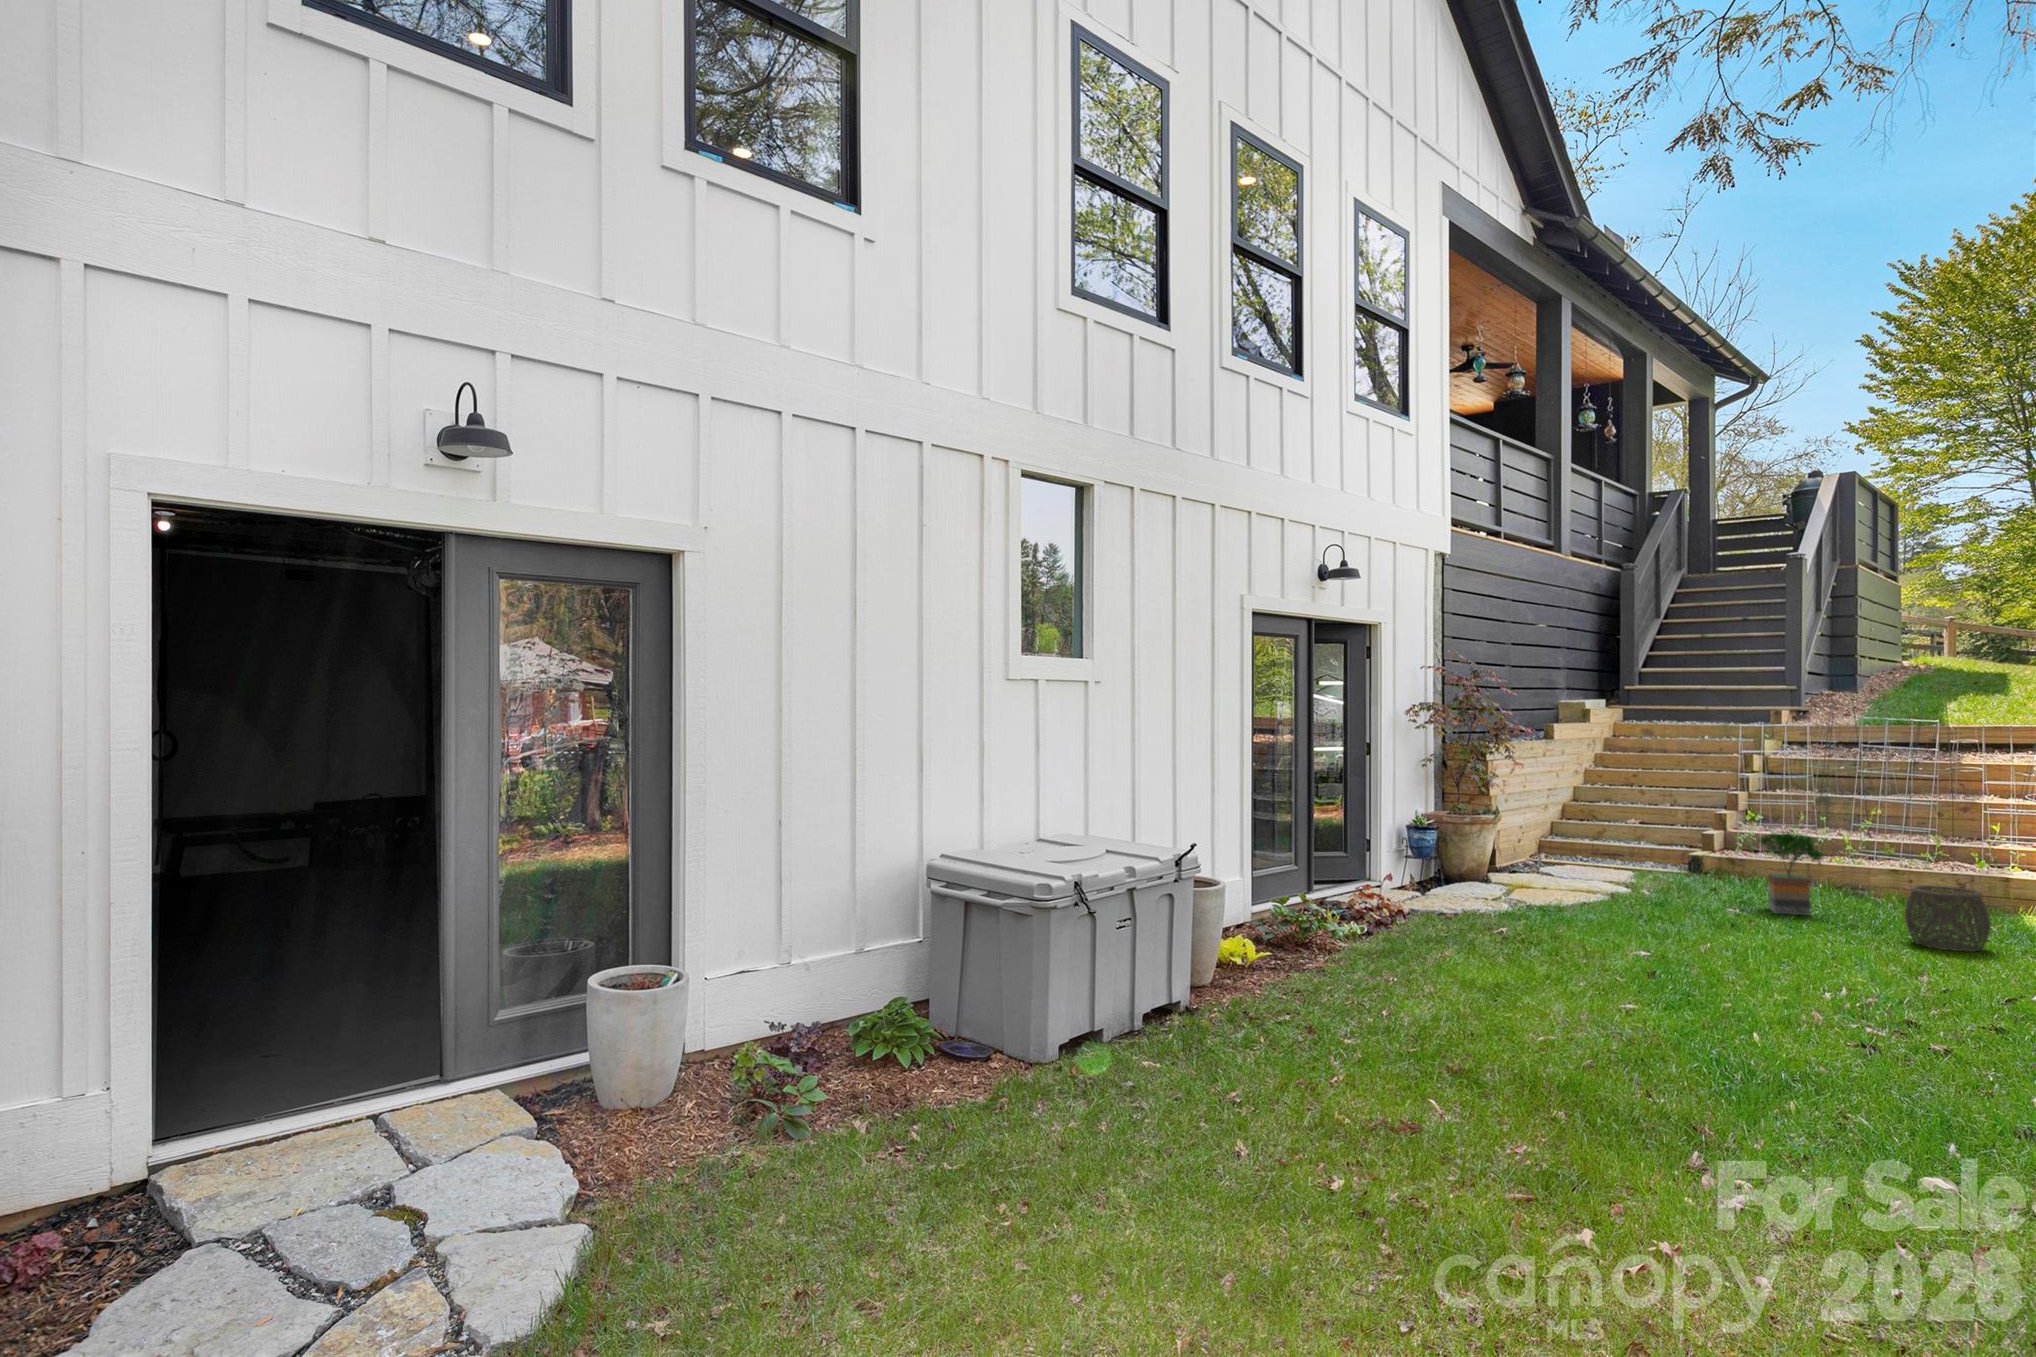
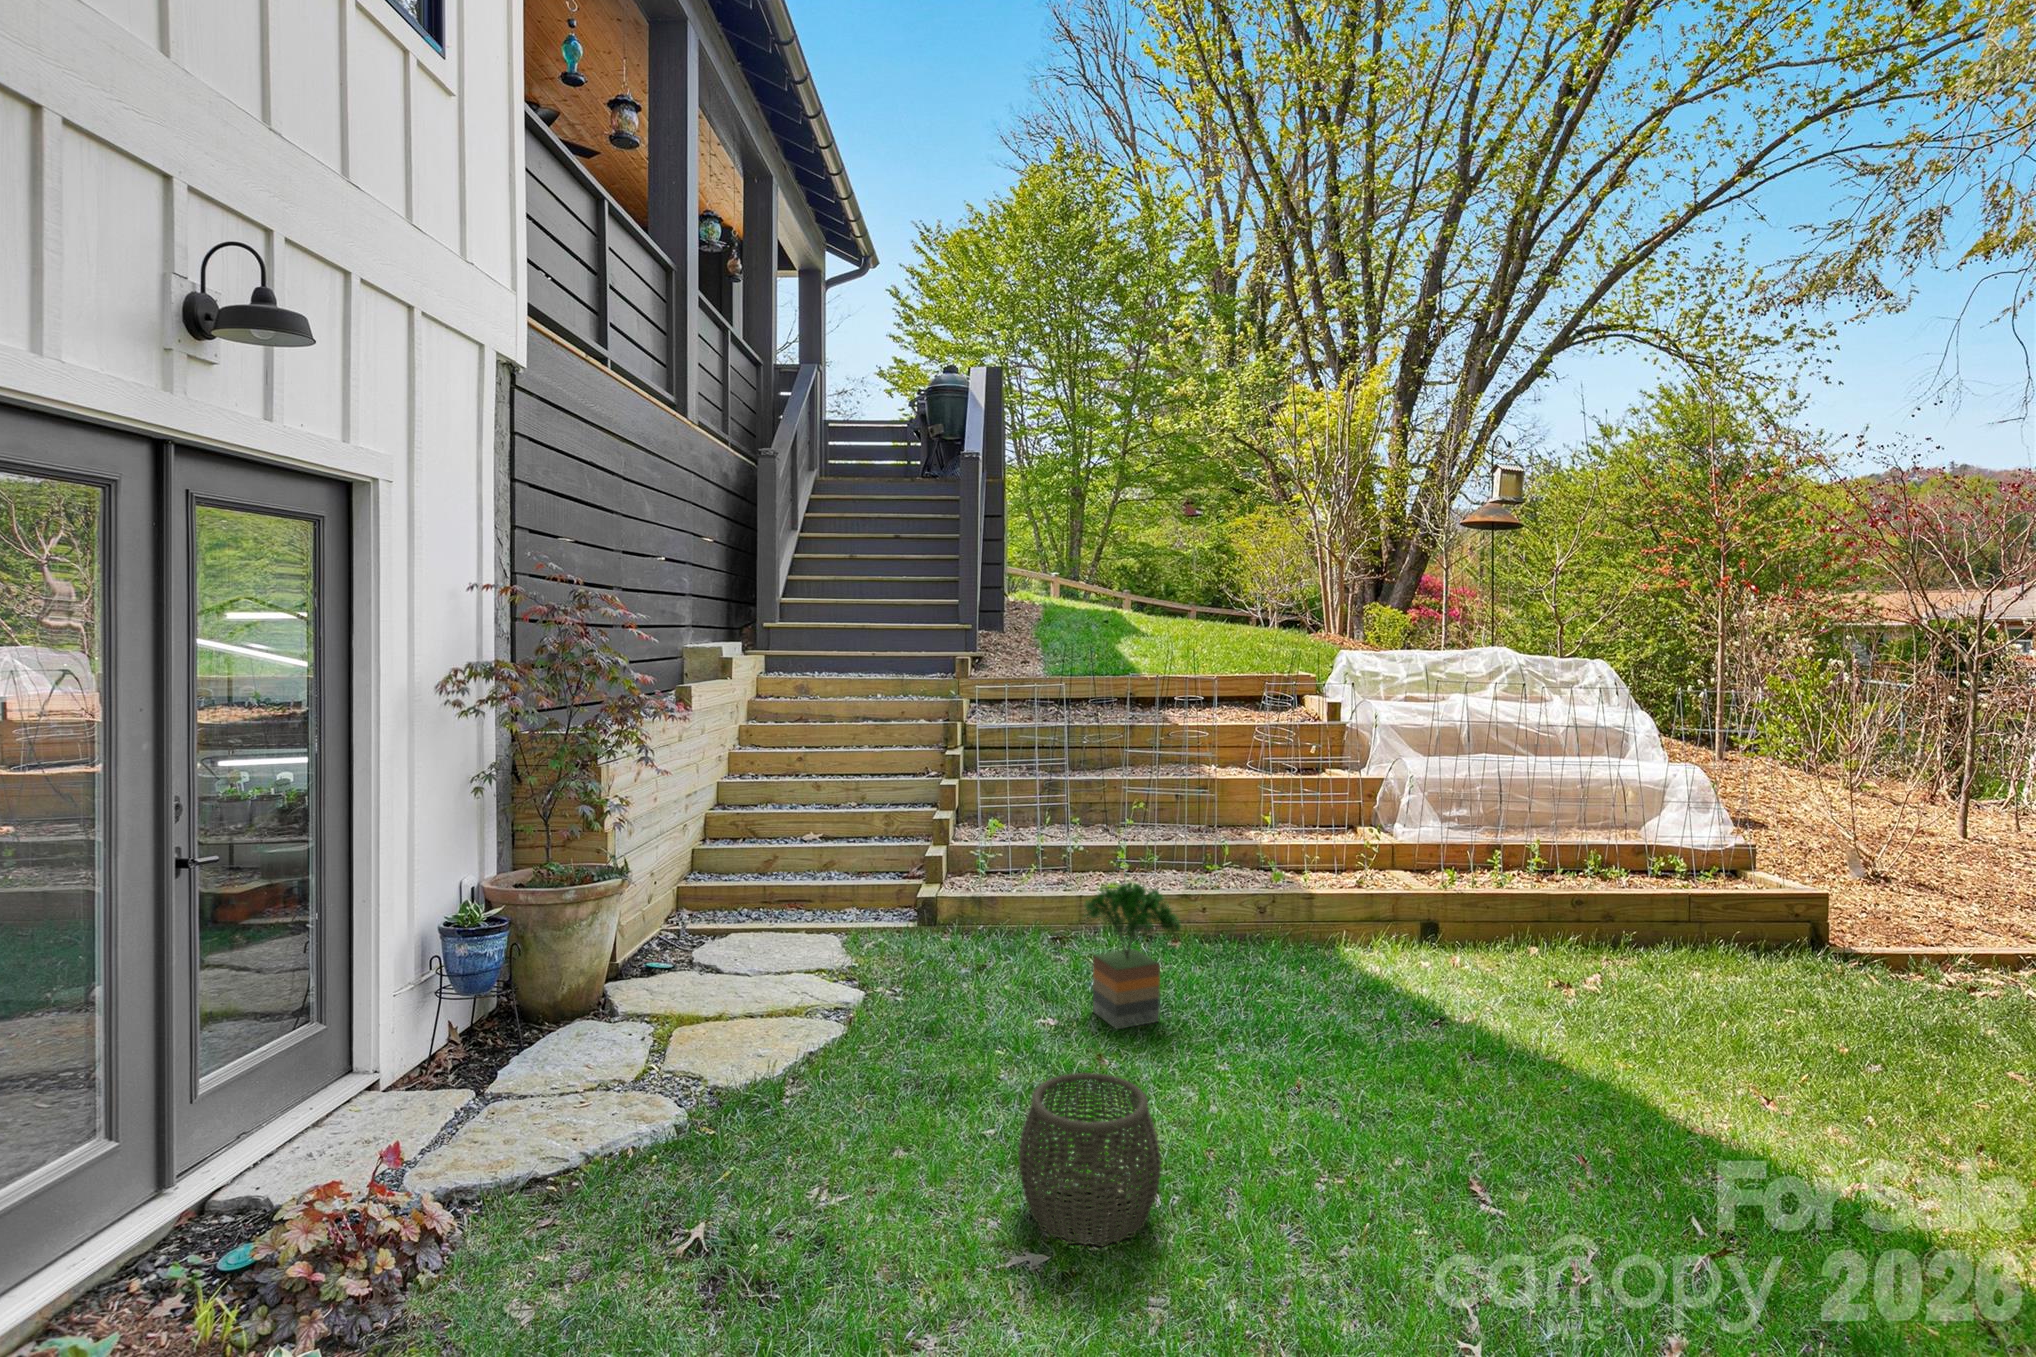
woven basket: present [1905,885,1991,952] -> present [1018,1073,1162,1247]

